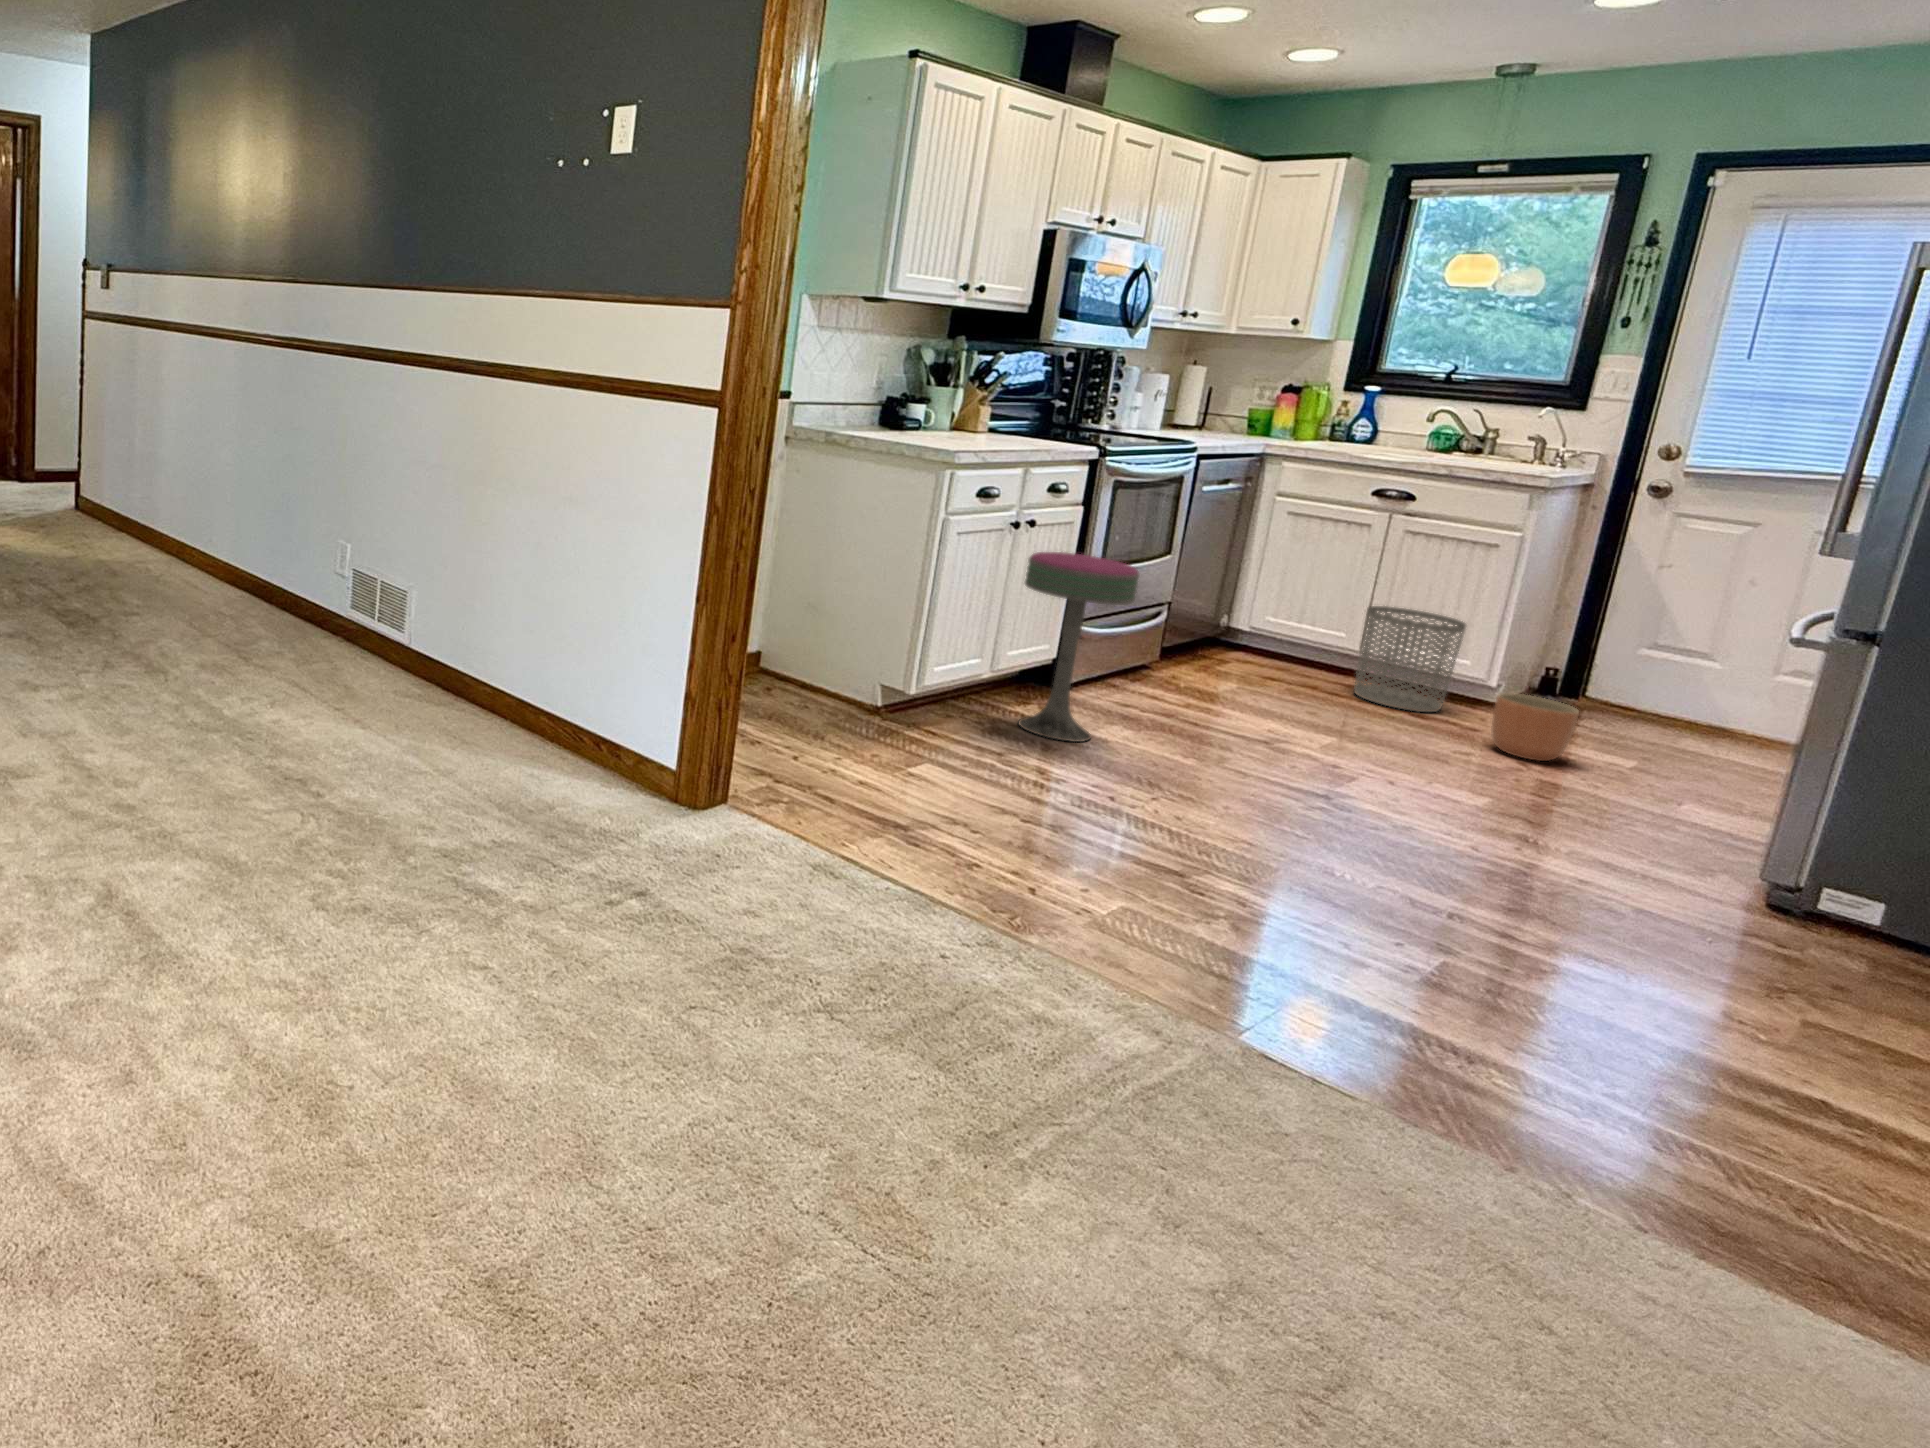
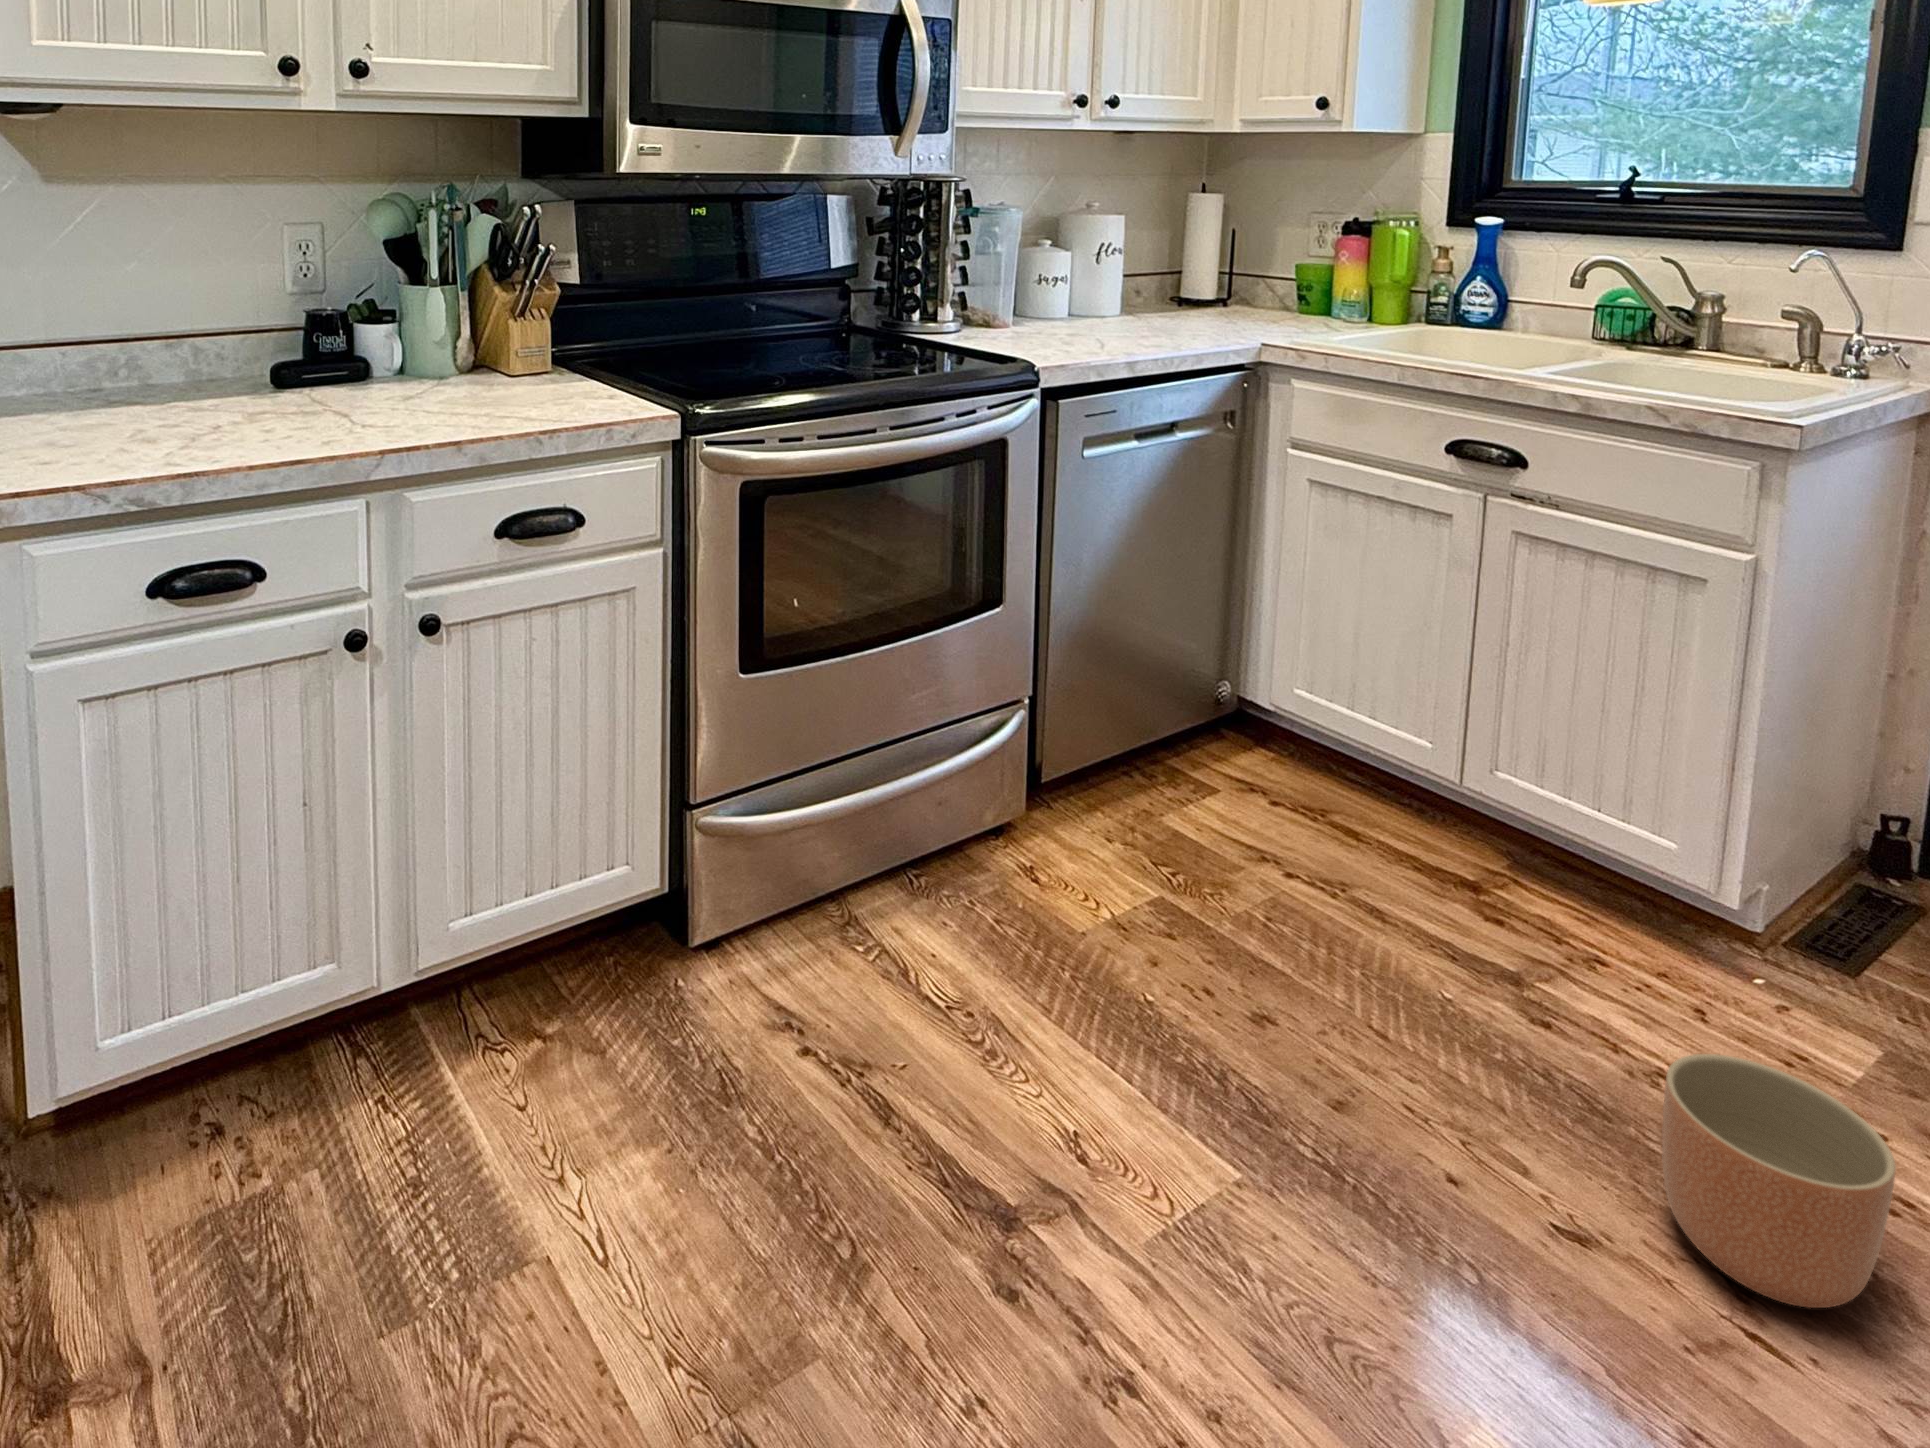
bar stool: present [1018,552,1139,742] -> none [221,728,508,1324]
waste bin: present [1354,606,1466,712] -> none [1413,715,1634,1003]

